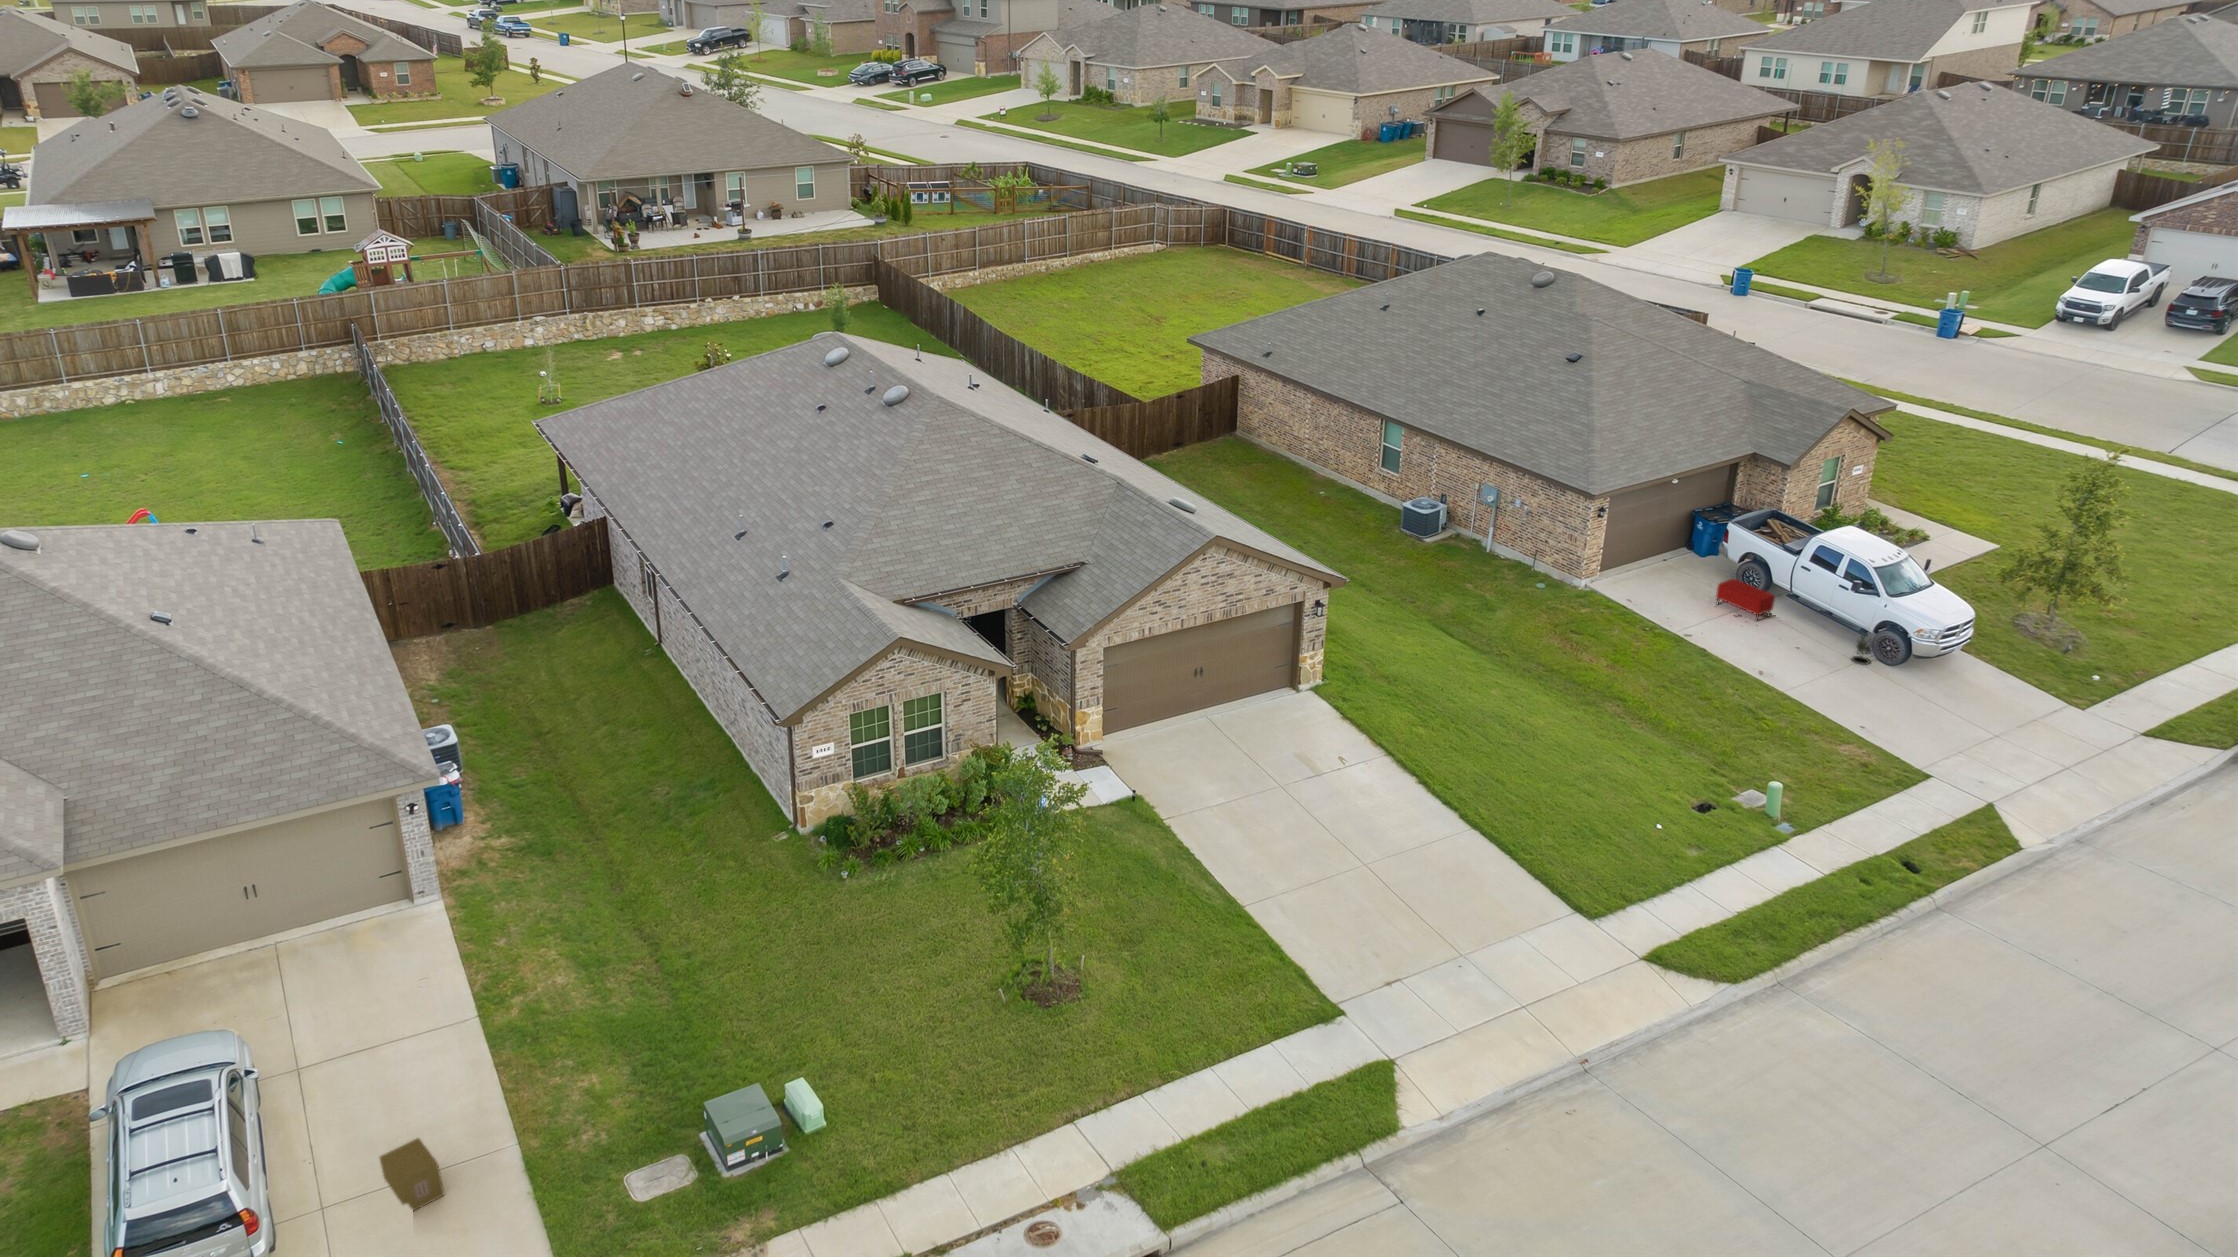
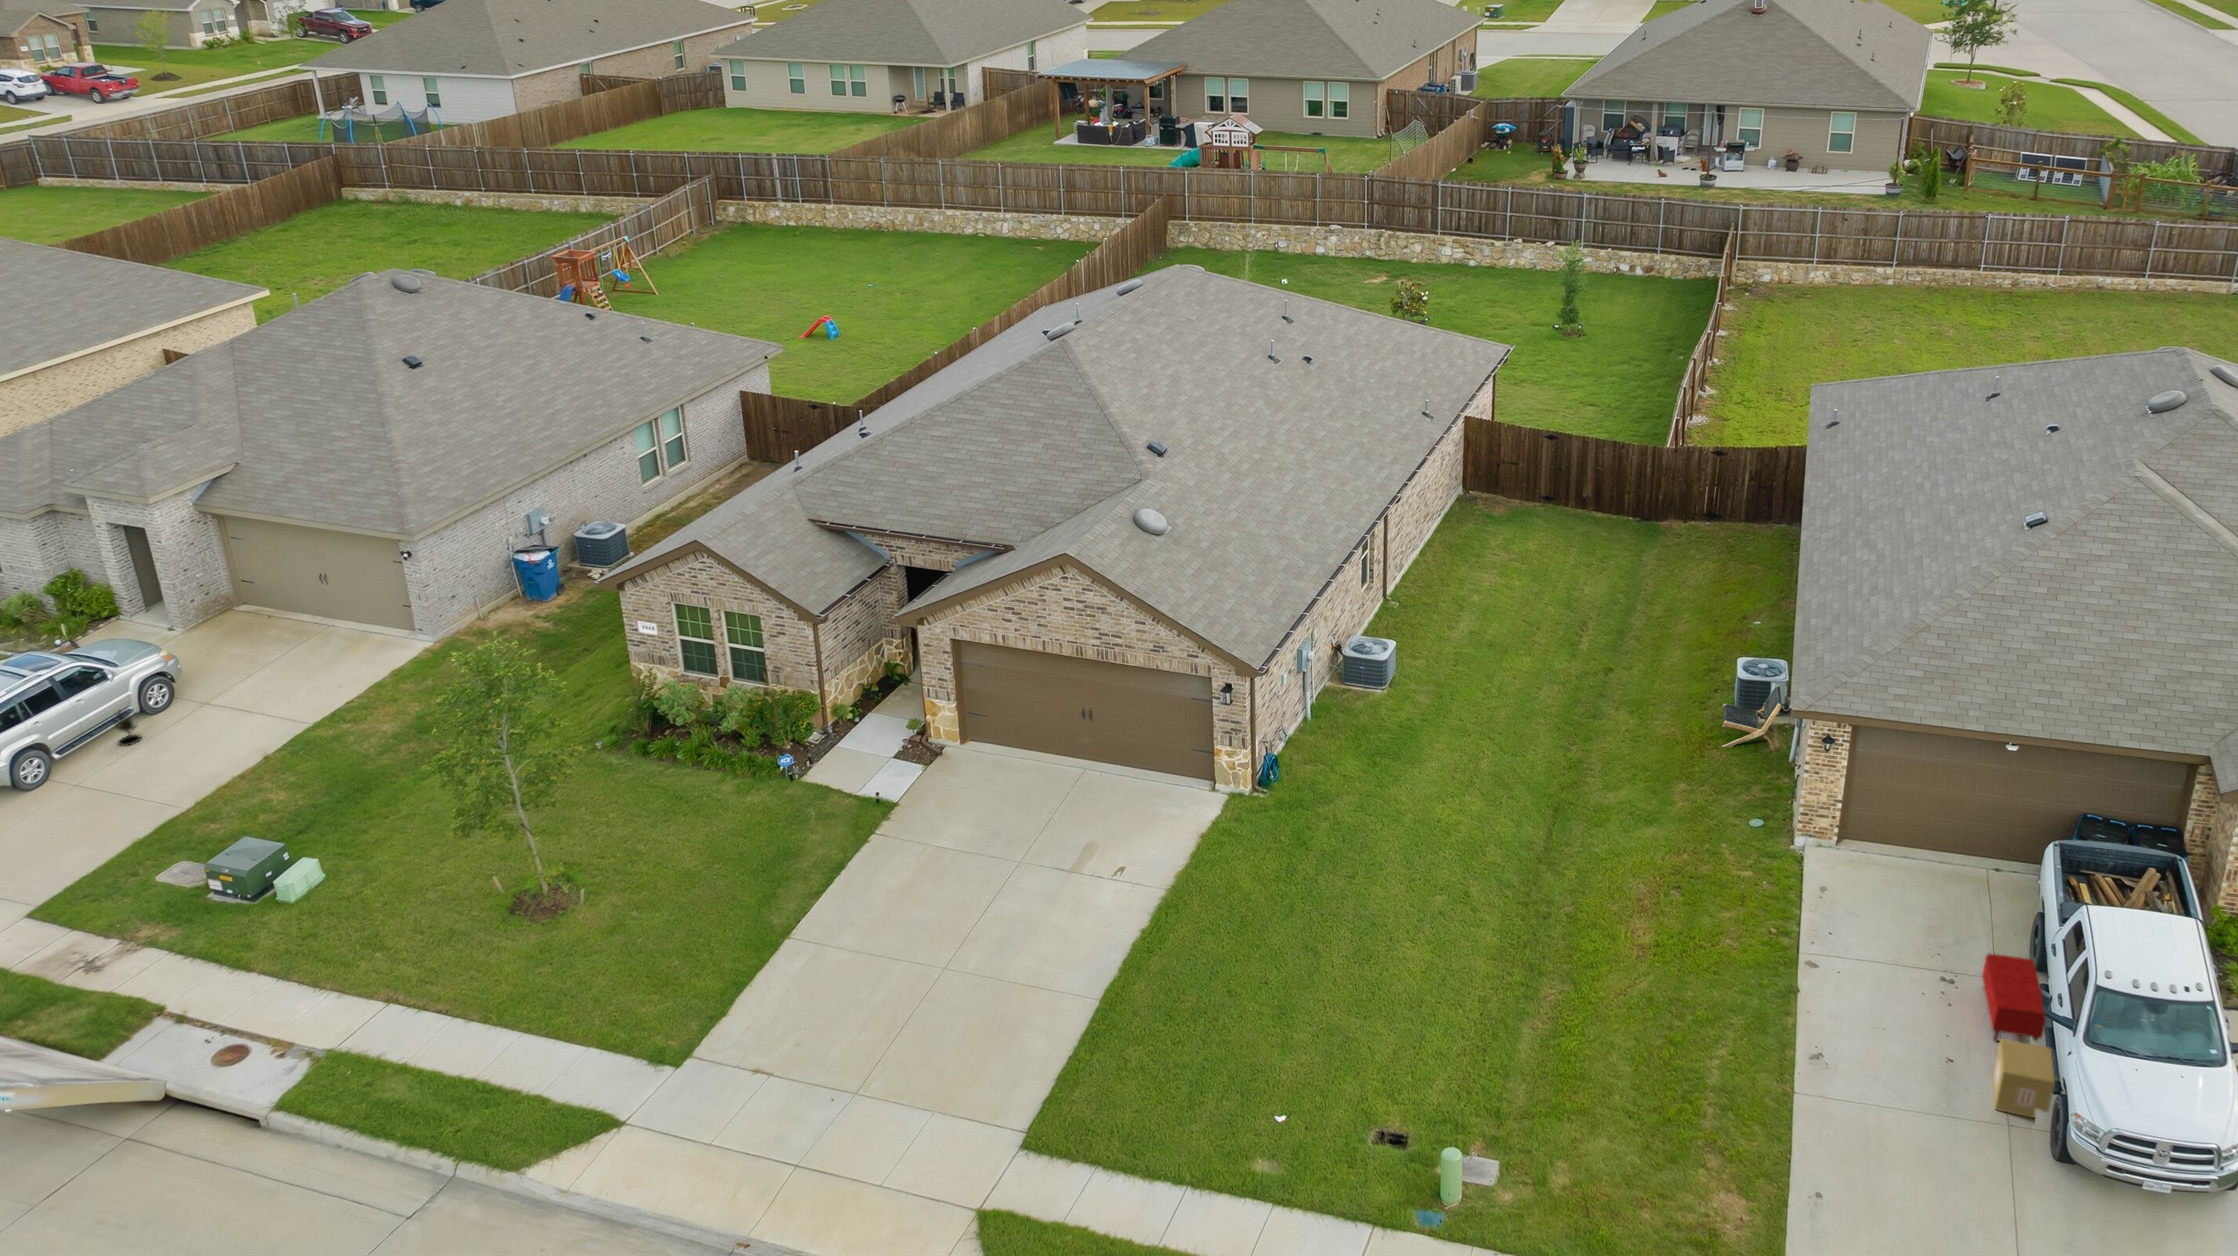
lounge chair: none [1419,507,1466,555] -> present [1722,685,1782,751]
potted tree: present [1852,635,1872,665] -> present [115,710,141,746]
cardboard box: present [380,1138,444,1210] -> present [1993,1039,2055,1118]

